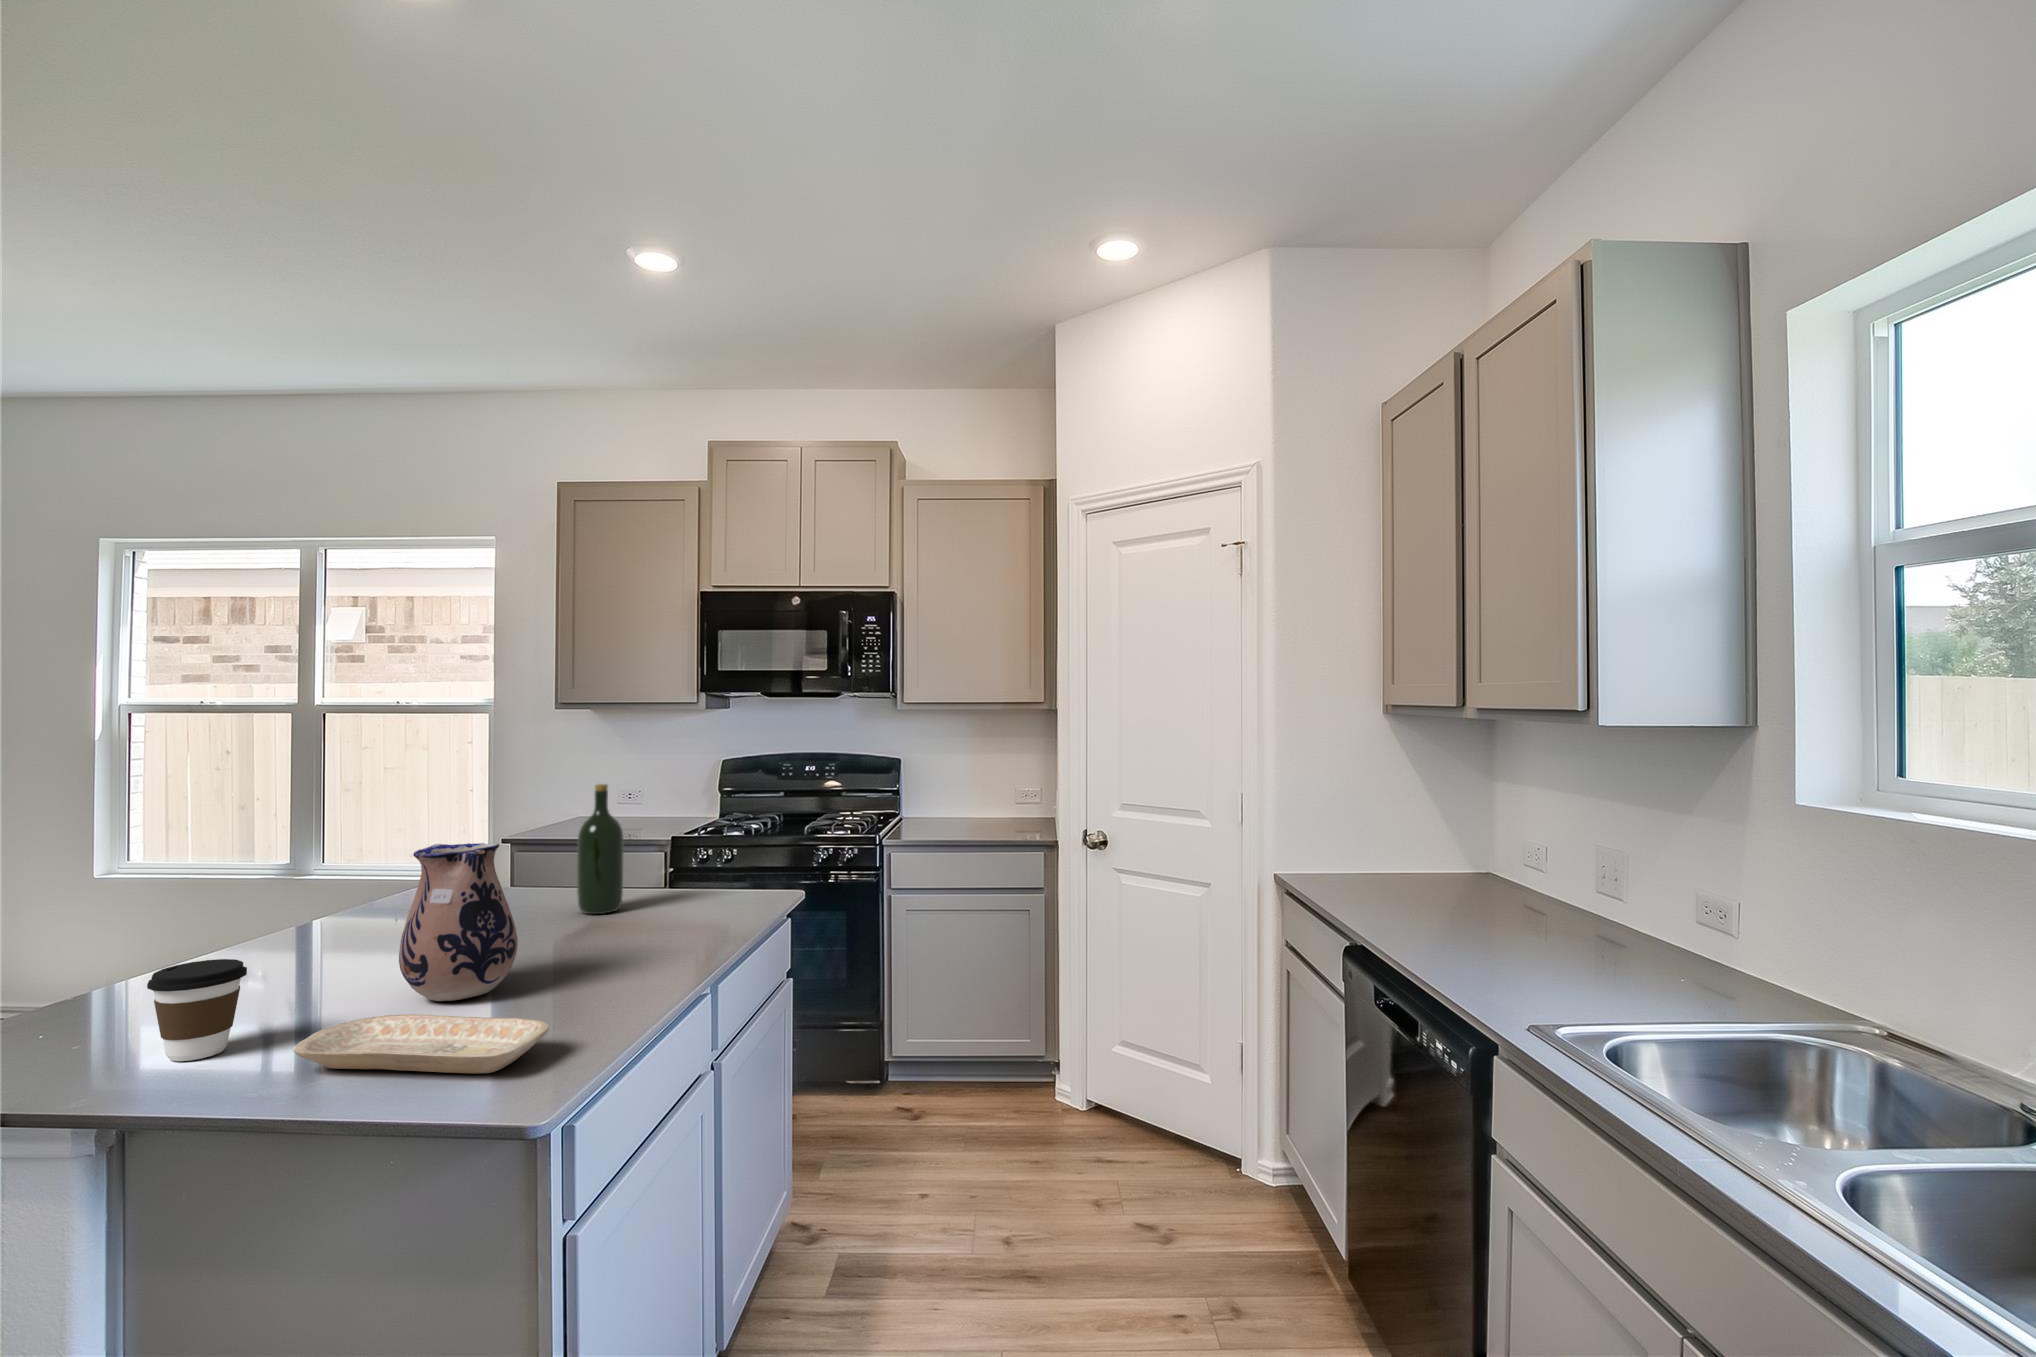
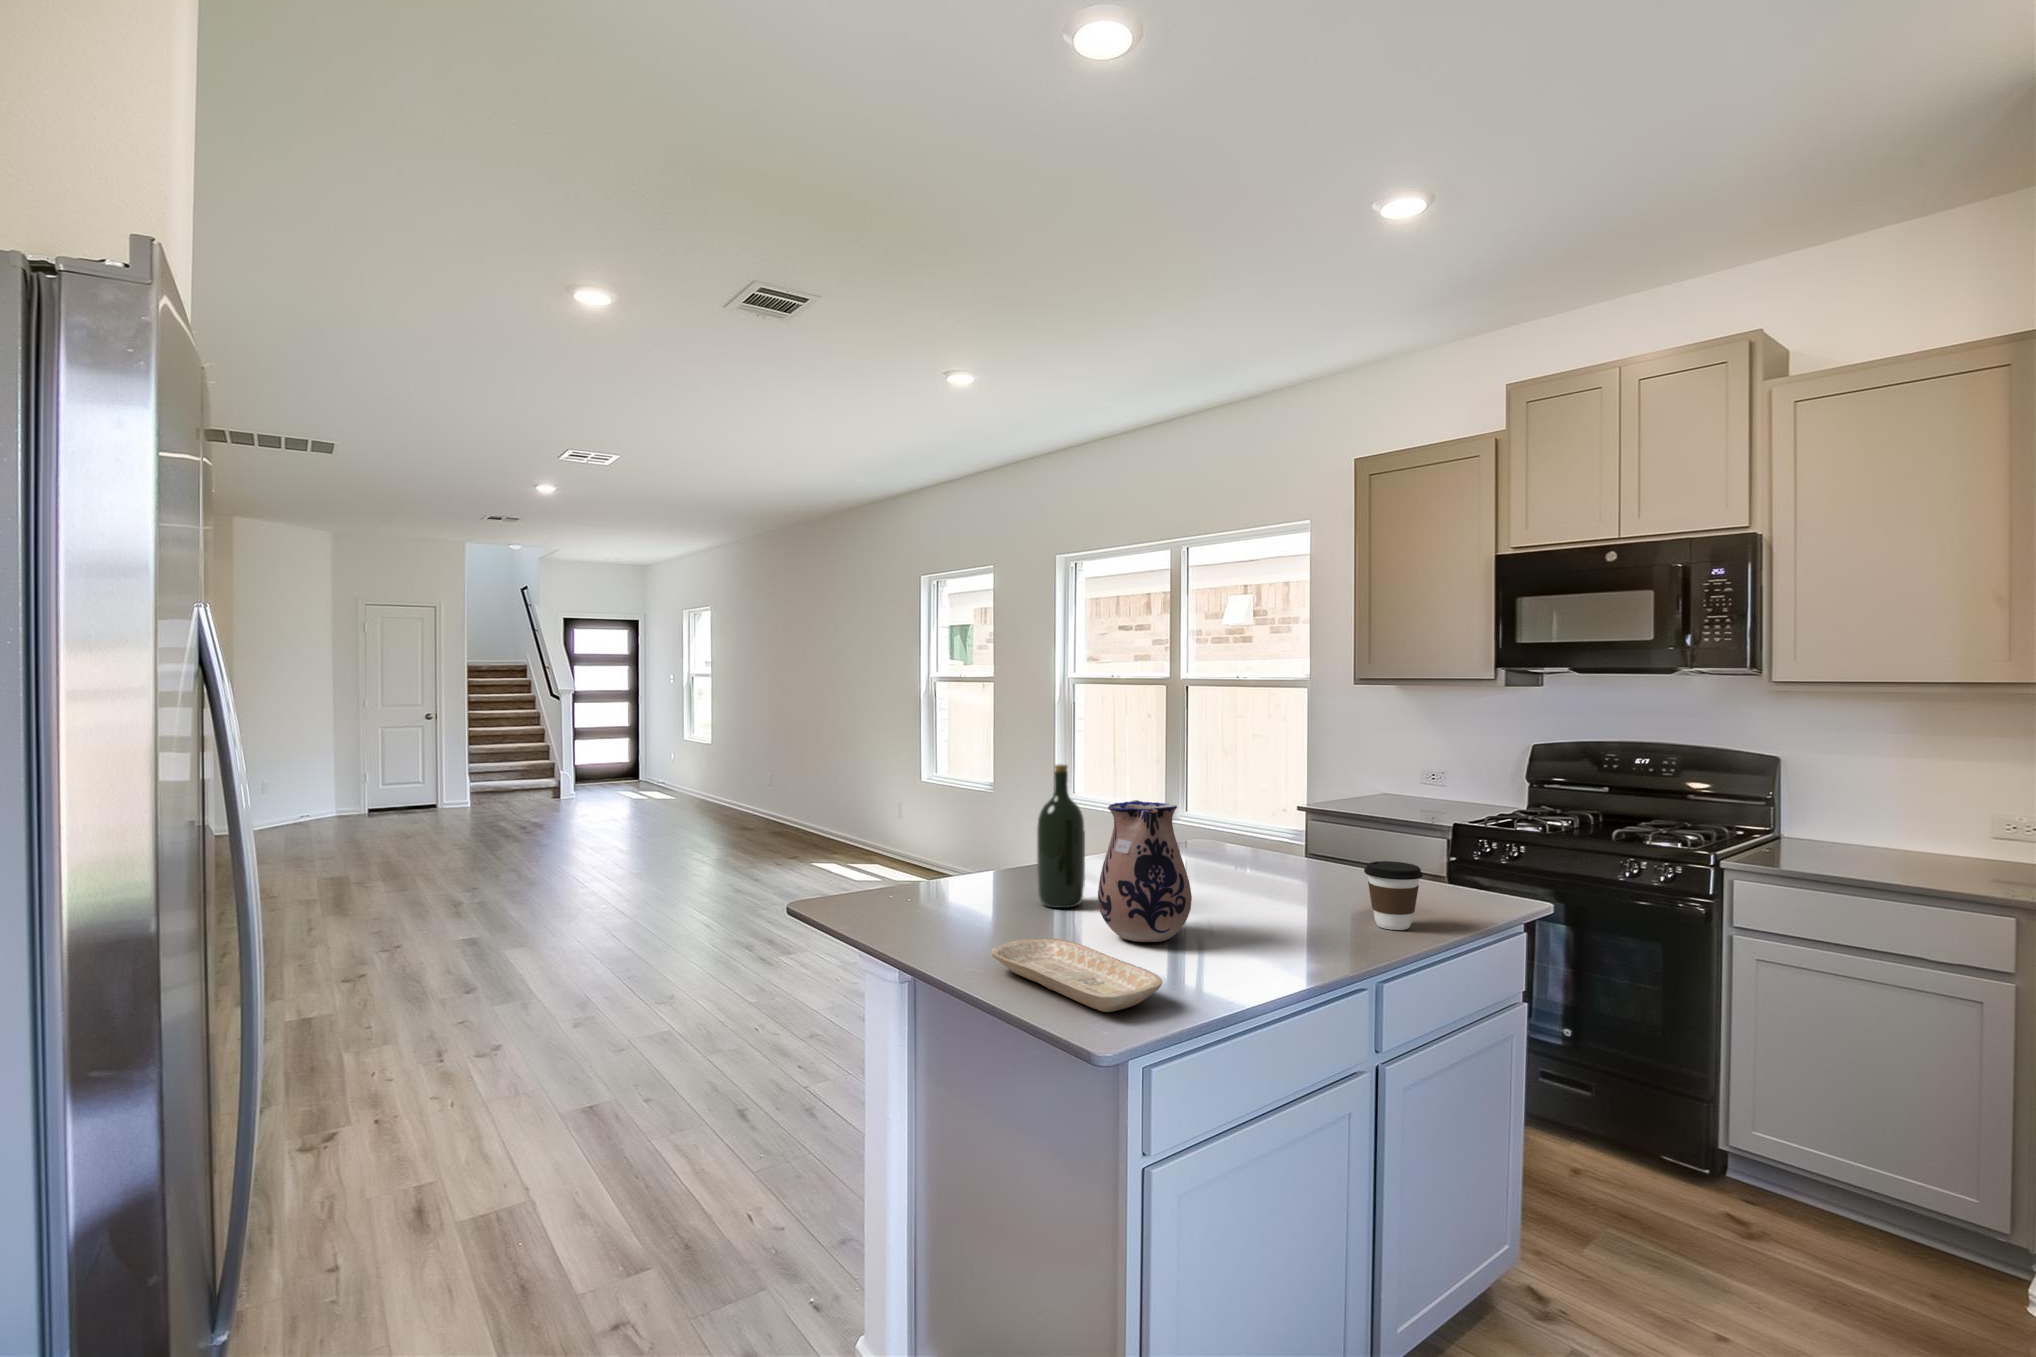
wine bottle: present [577,784,624,914] -> present [1037,764,1085,908]
coffee cup: present [147,959,247,1061] -> present [1364,861,1423,930]

